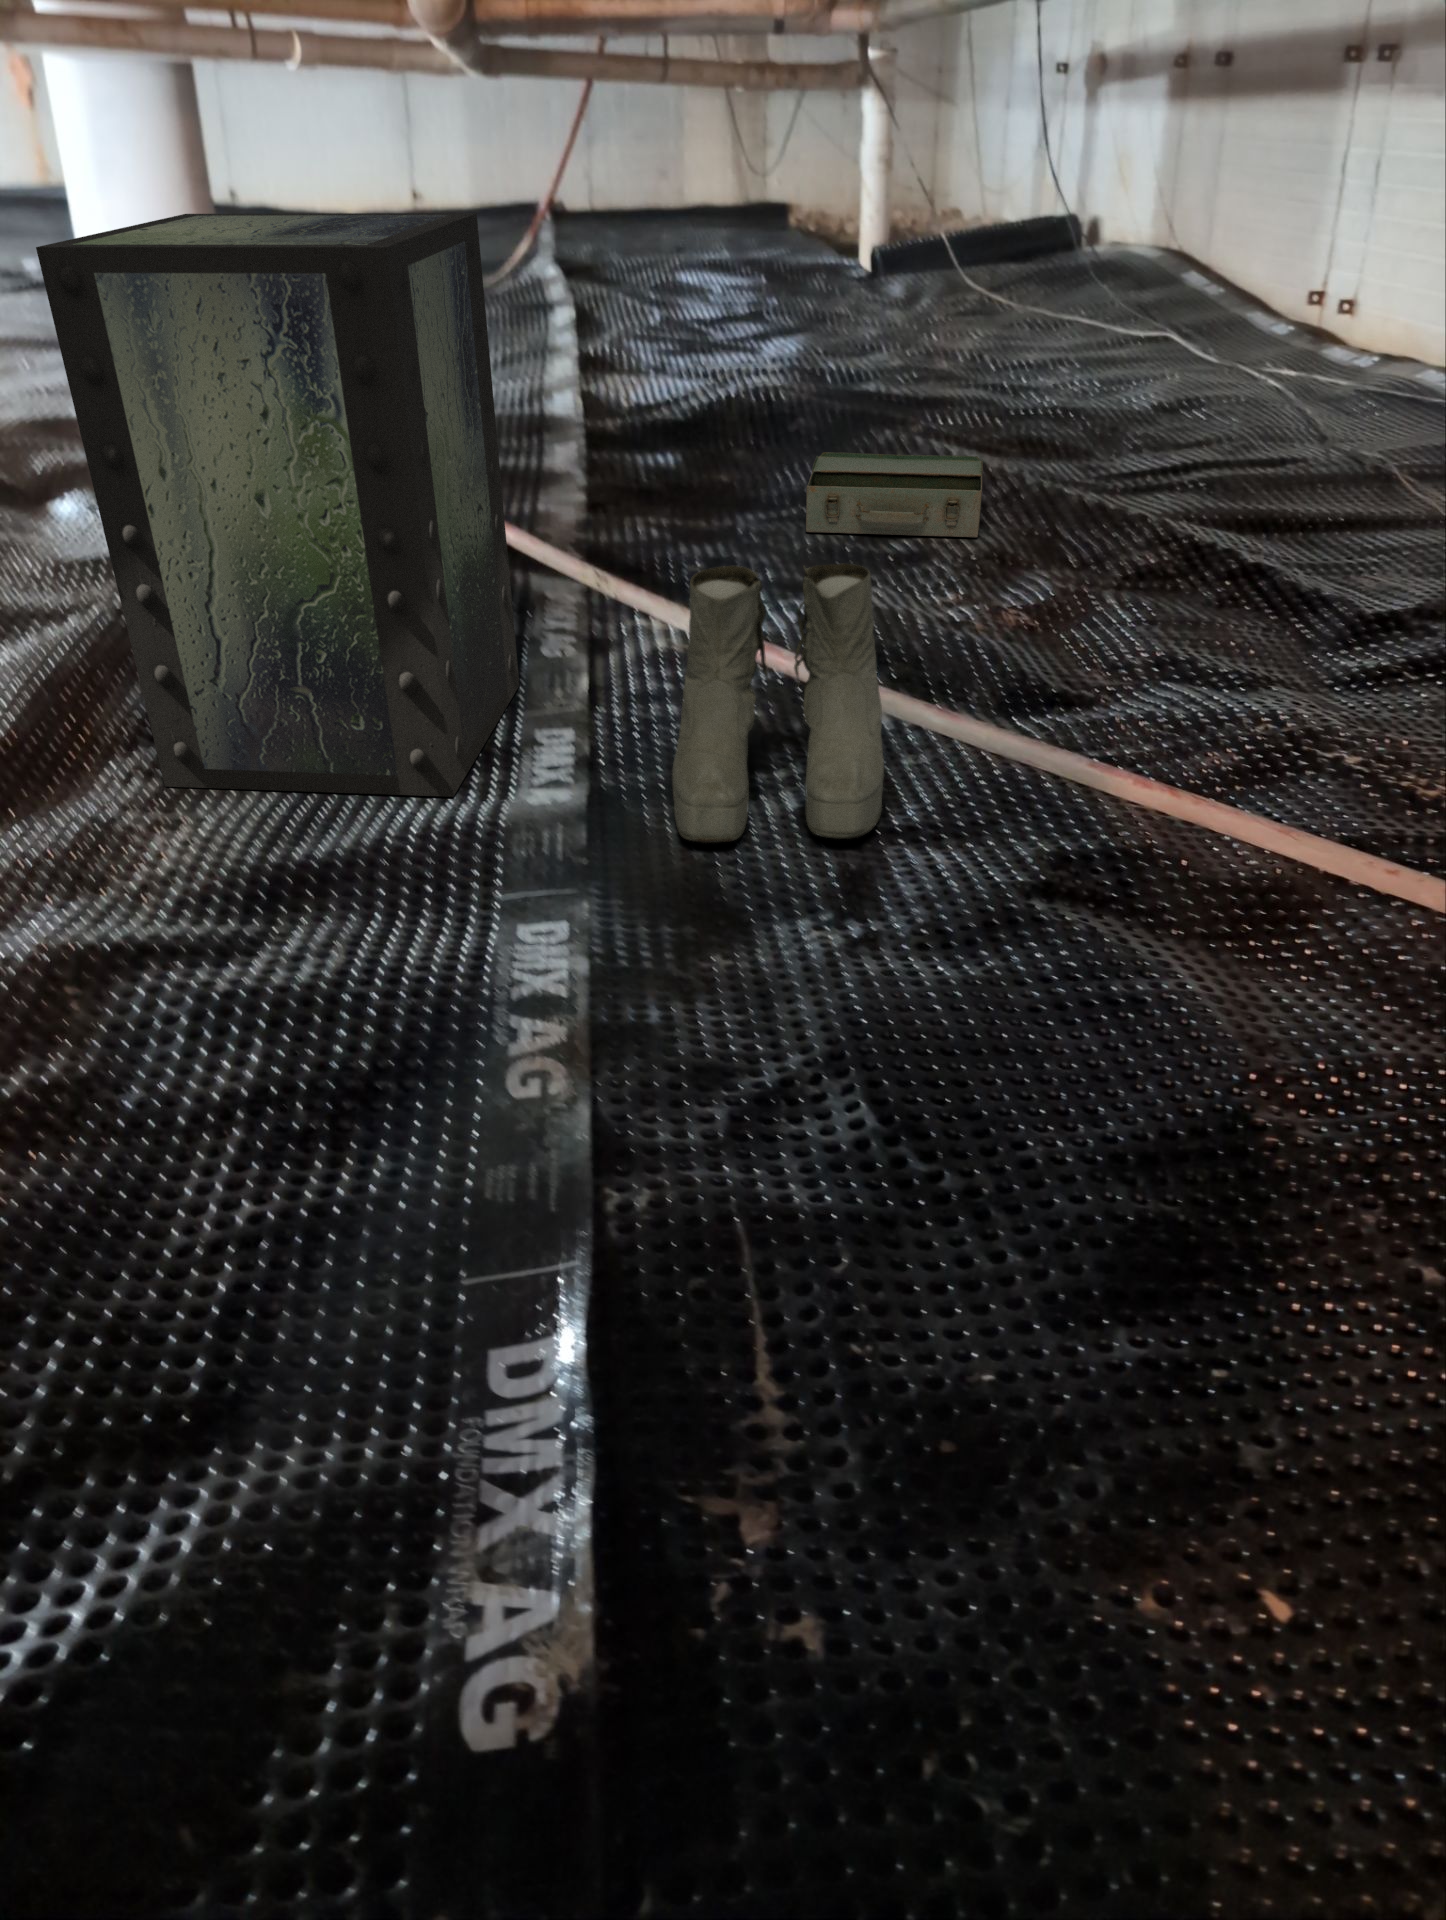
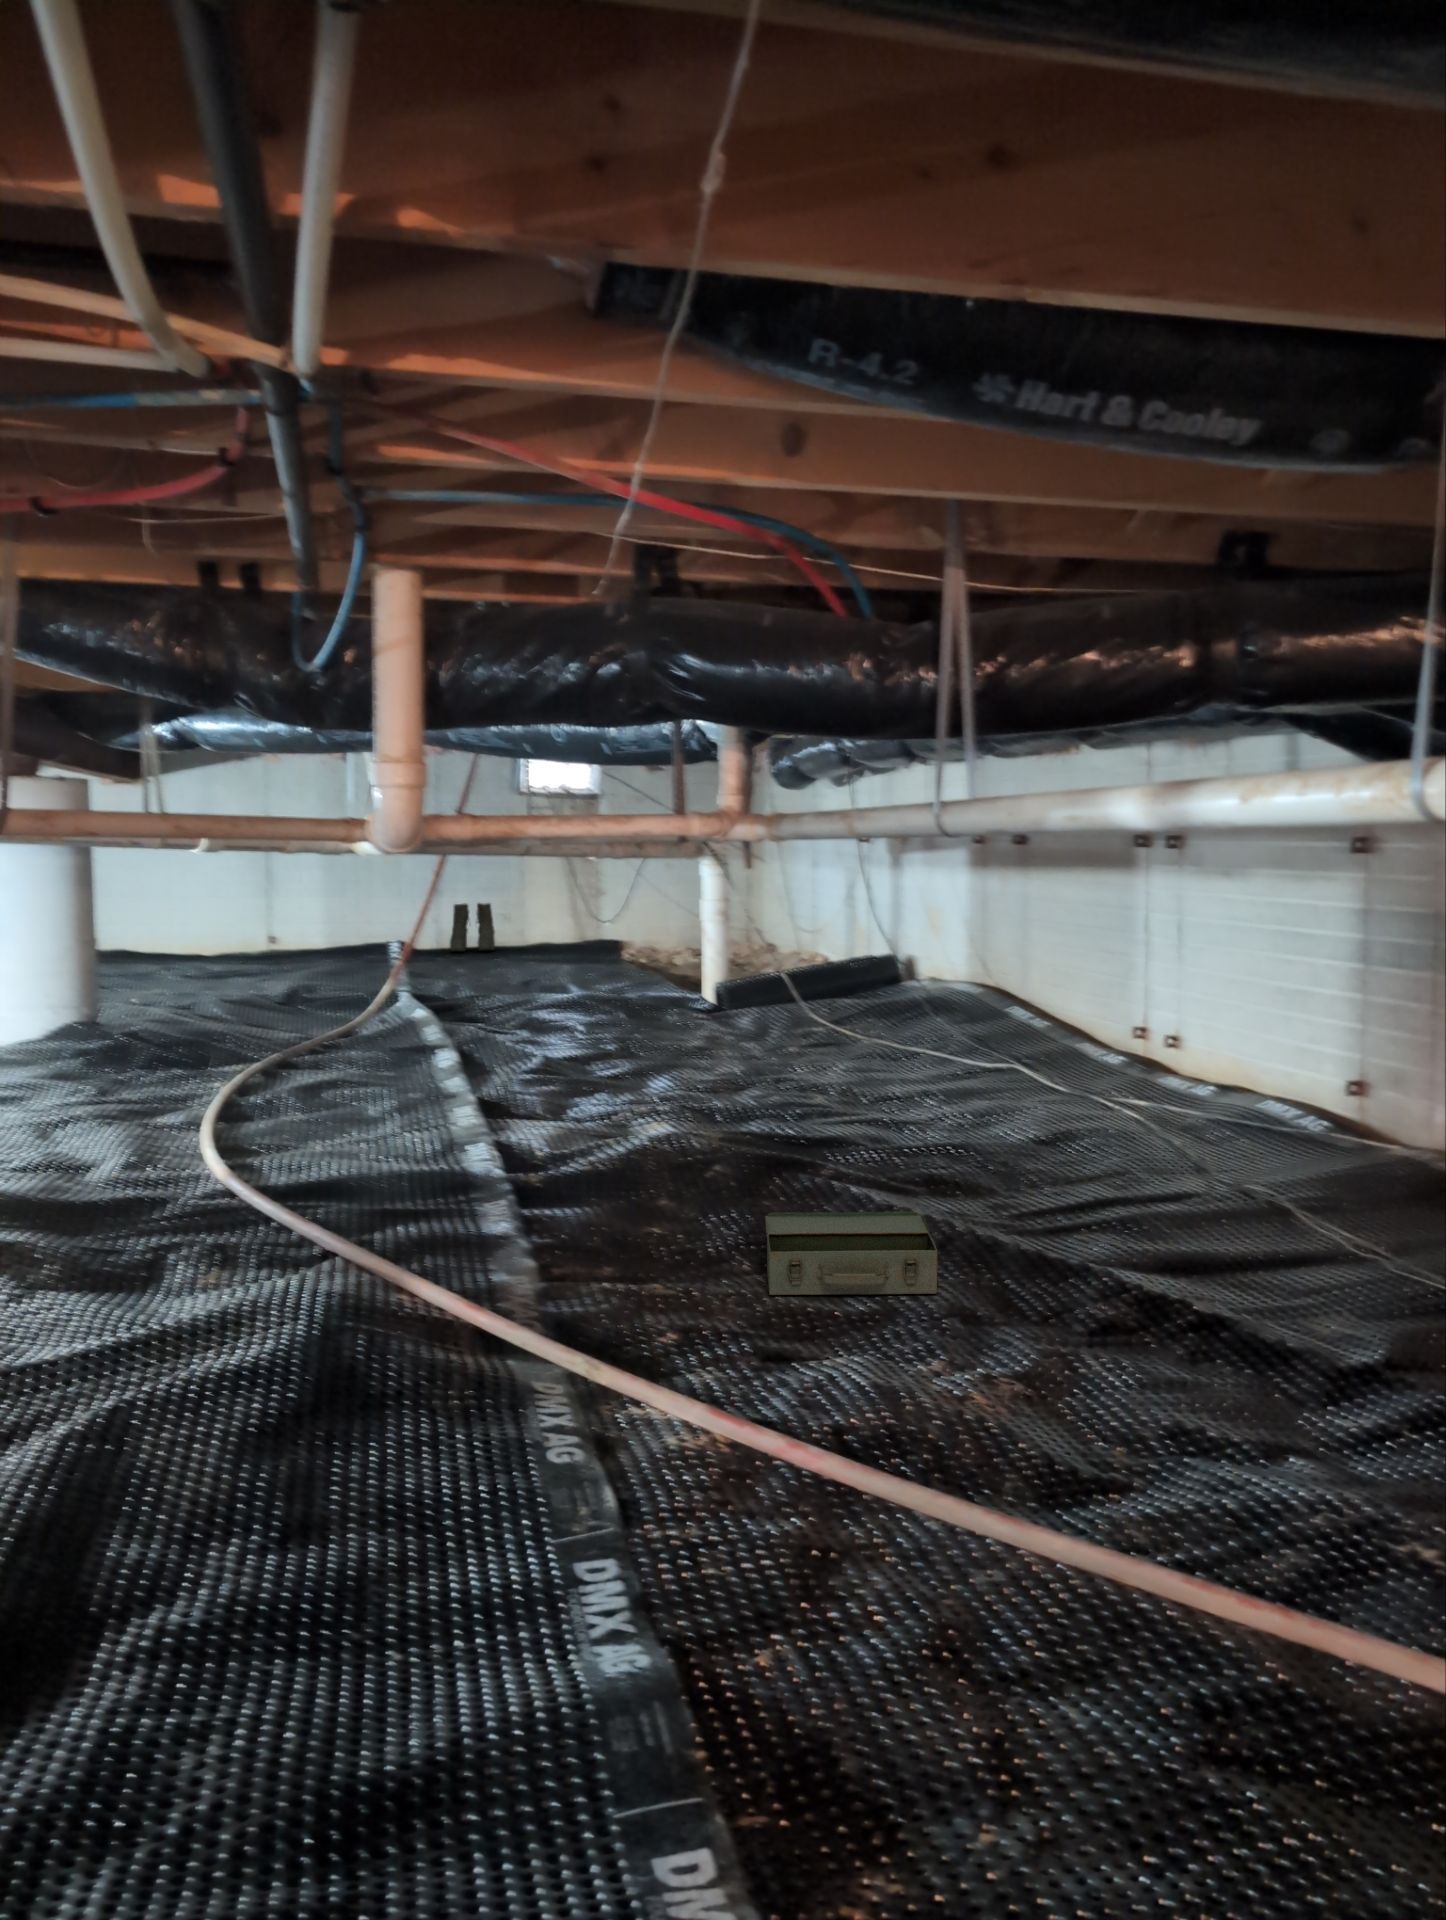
storage box: present [36,213,519,797] -> none [148,1065,541,1680]
boots: present [672,563,884,843] -> present [450,903,495,952]

